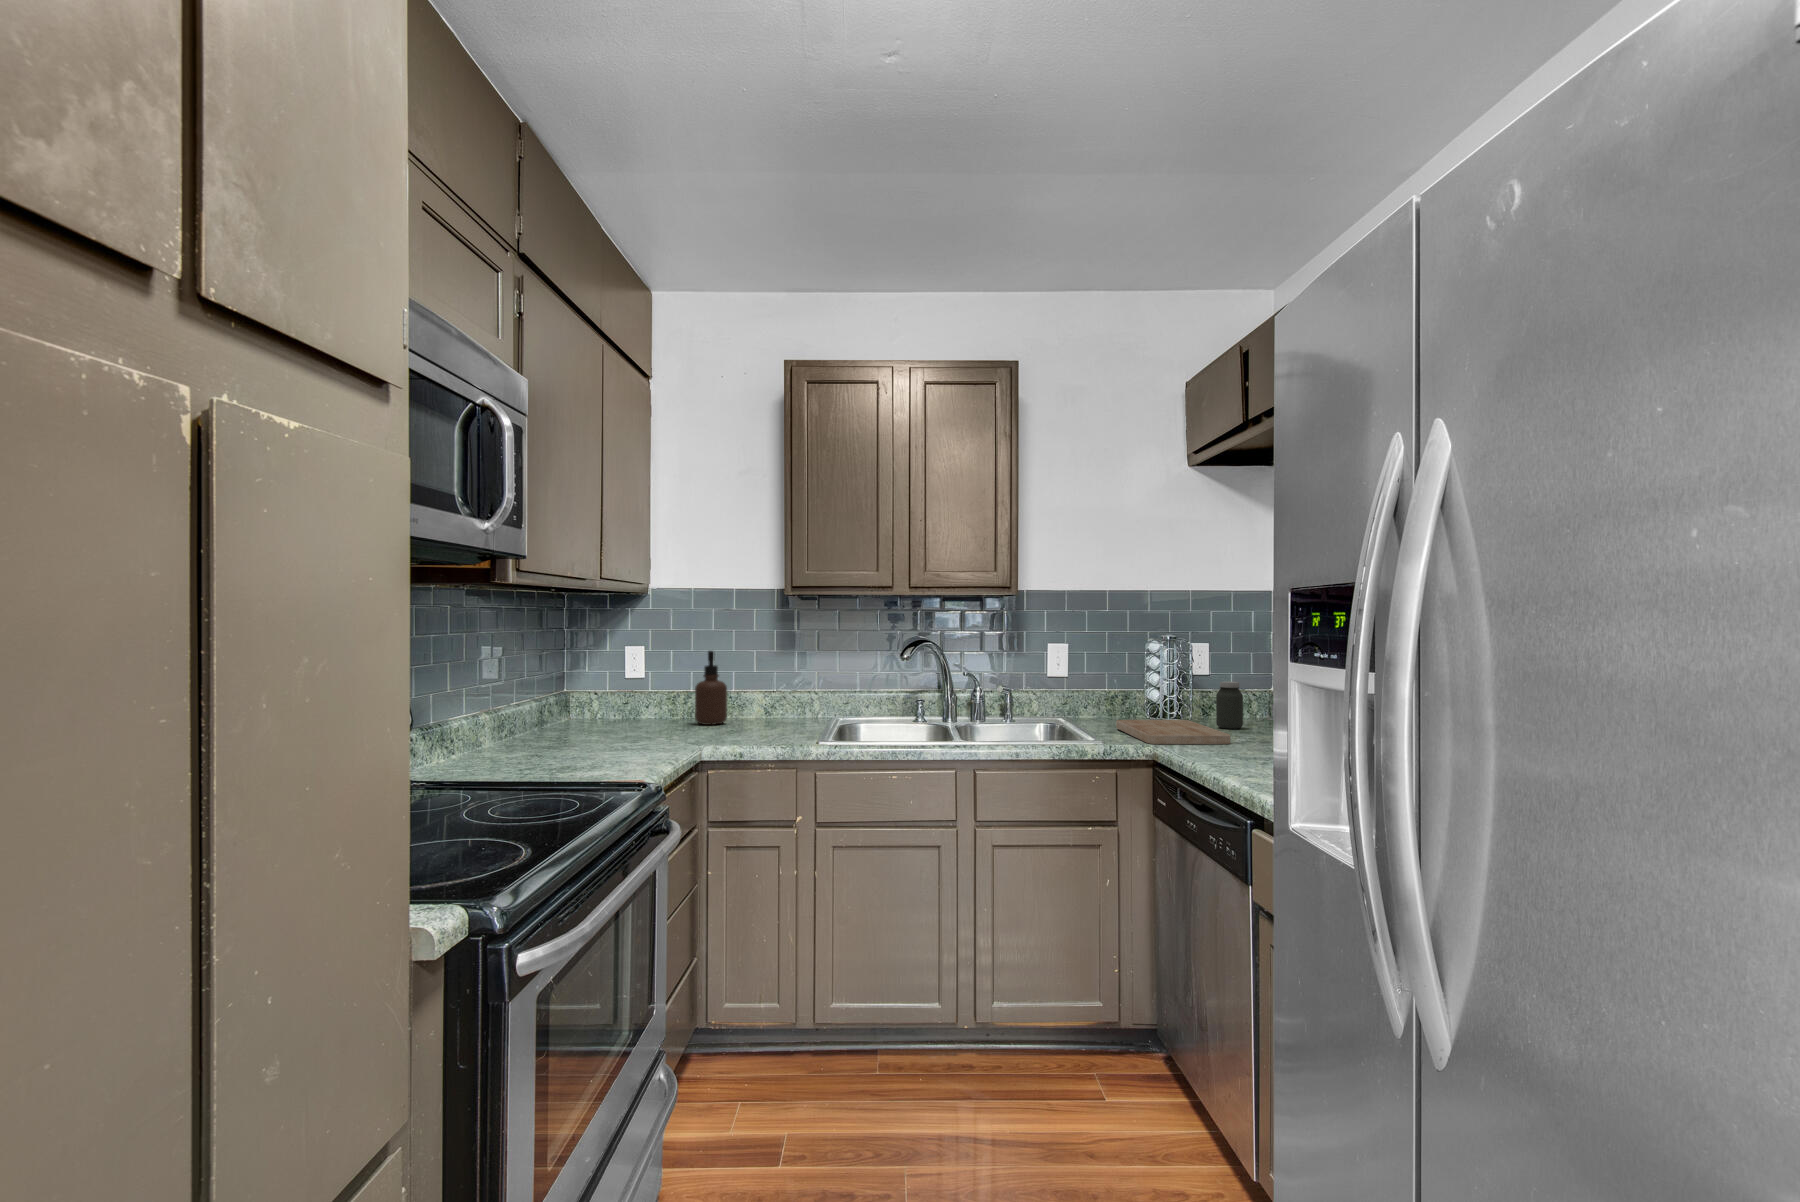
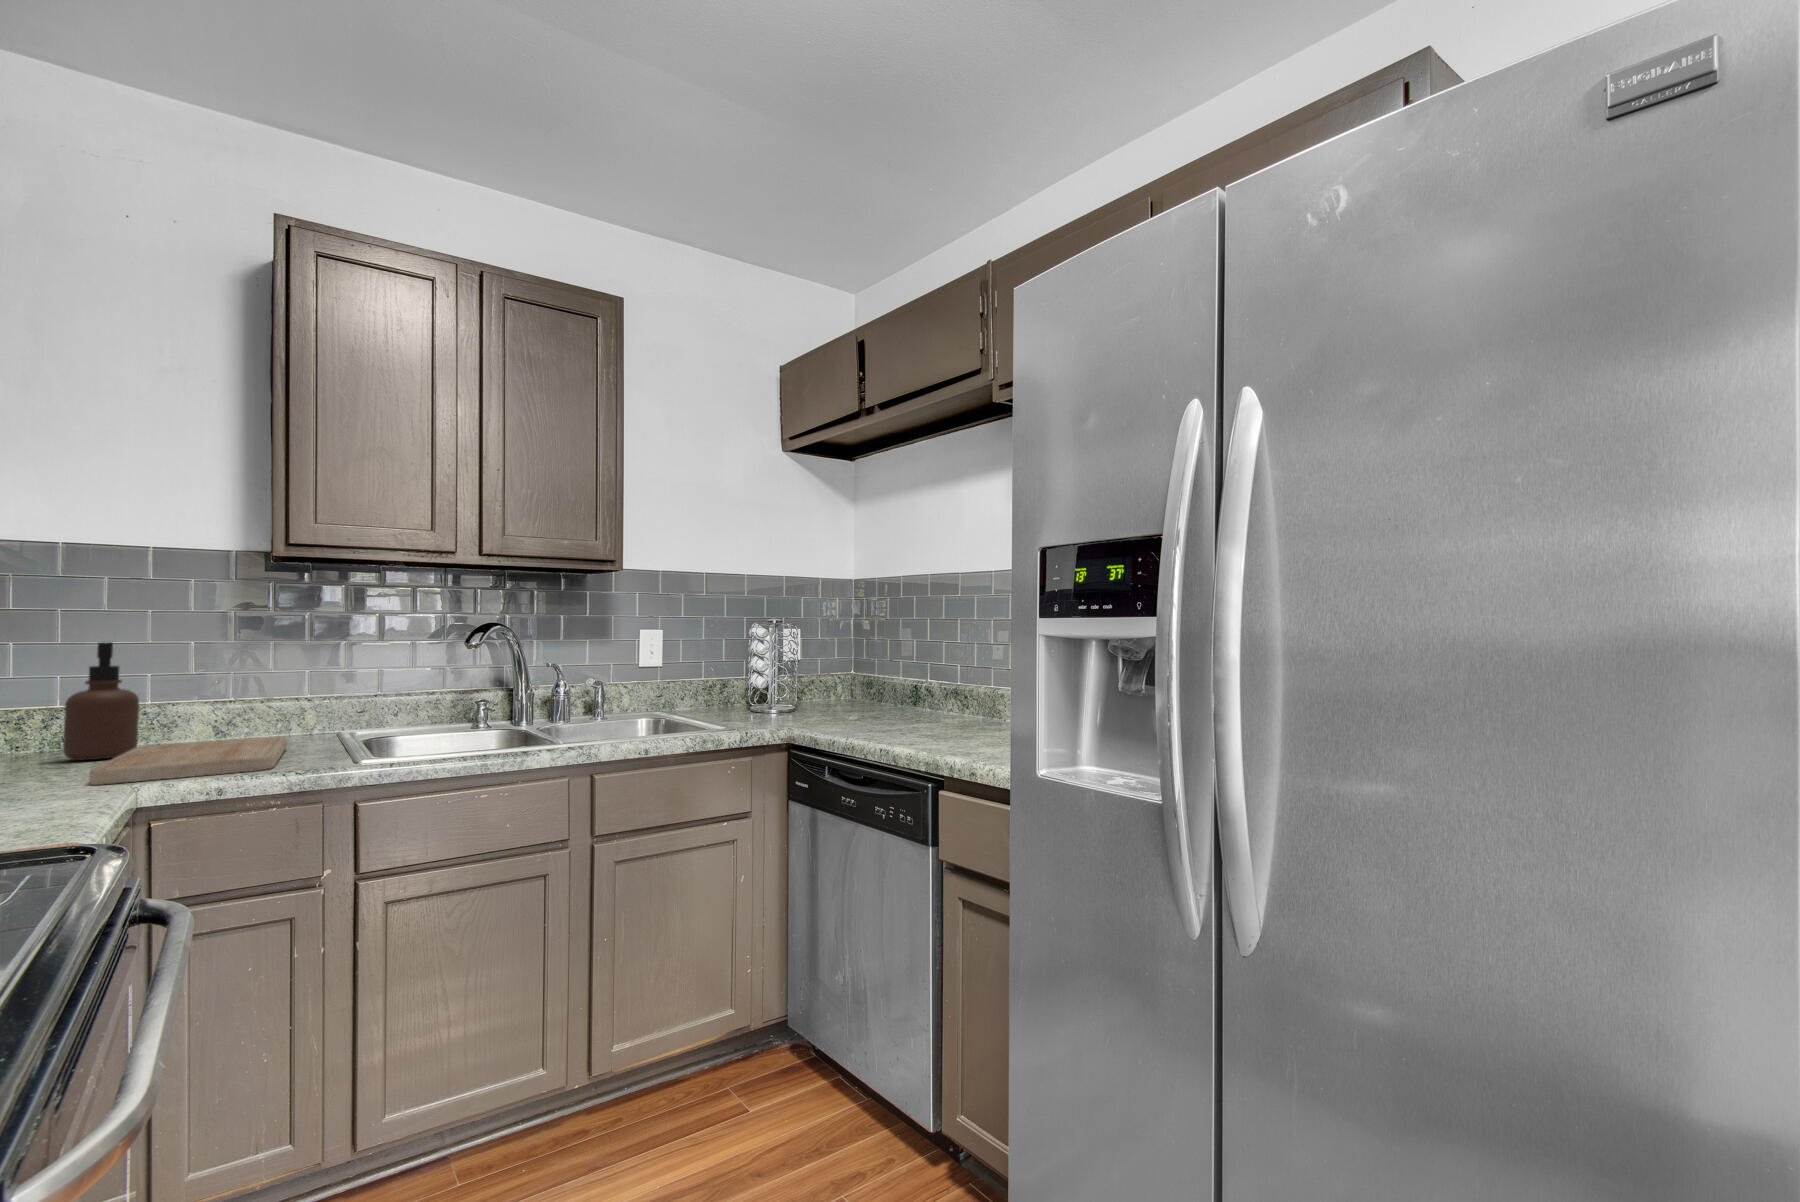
jar: present [1216,681,1243,729] -> none [814,664,838,709]
cutting board: present [1116,720,1230,744] -> present [89,736,287,785]

